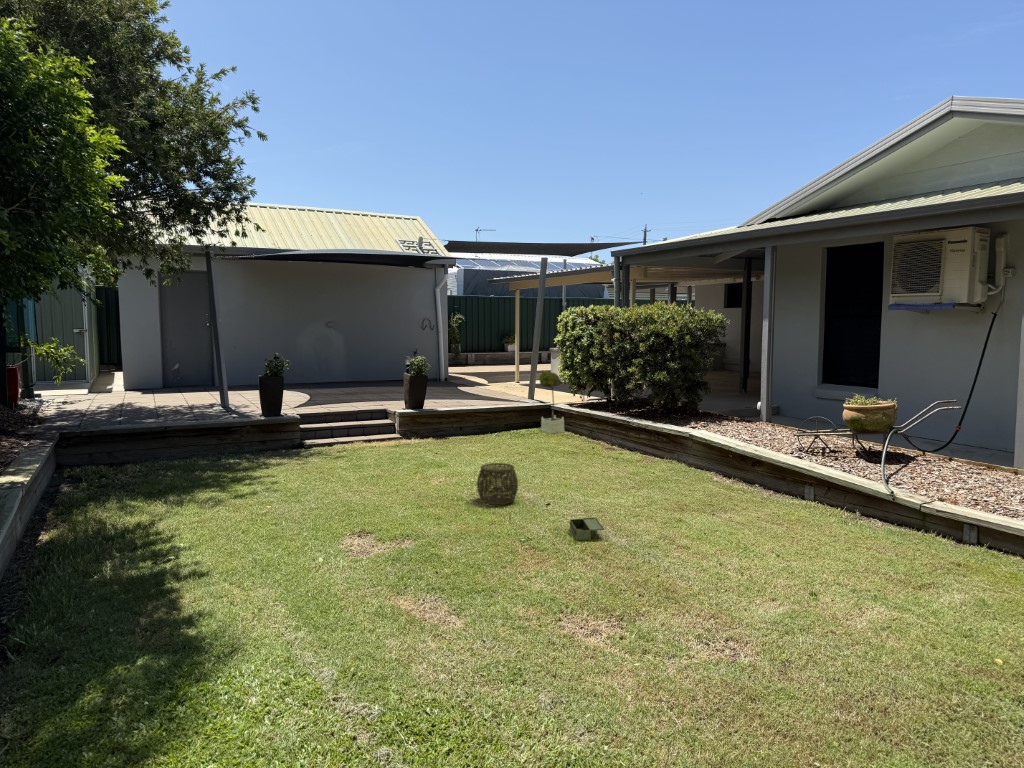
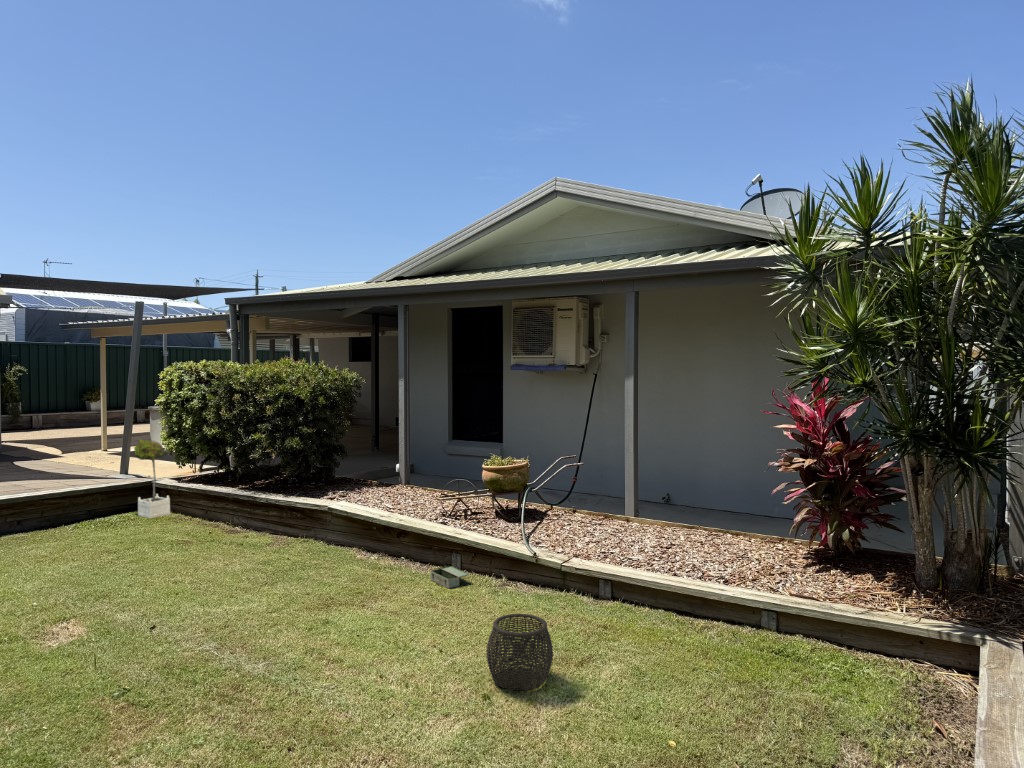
woven basket: present [477,463,518,505] -> present [486,614,553,691]
toolbox: present [570,518,604,540] -> present [431,566,469,588]

